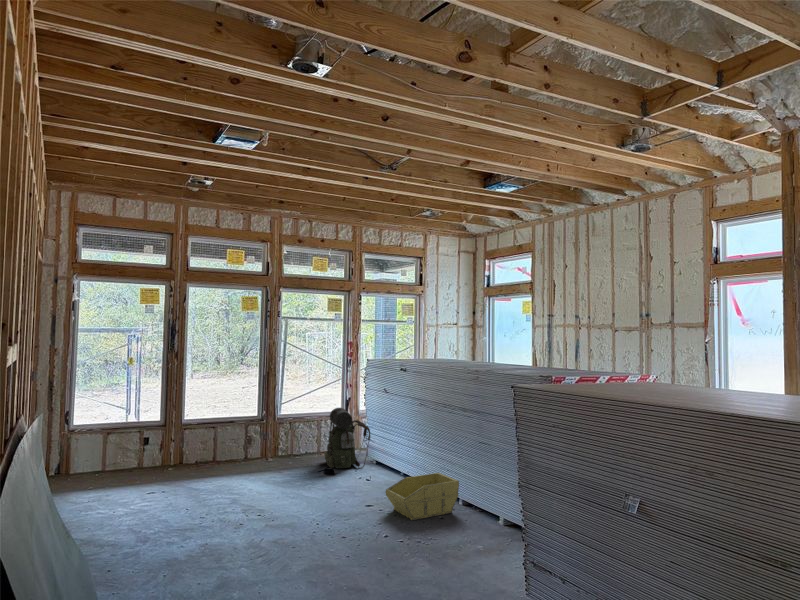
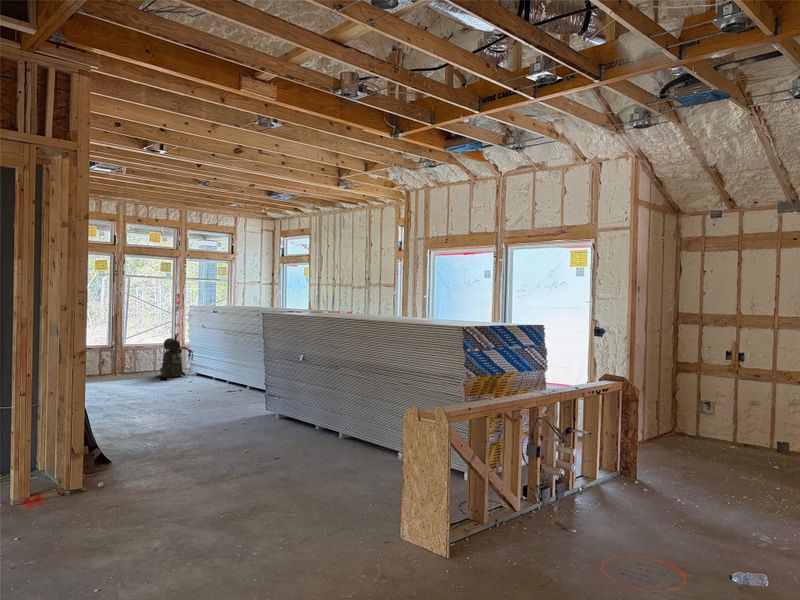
storage bin: present [386,473,459,520] -> none [201,371,247,394]

